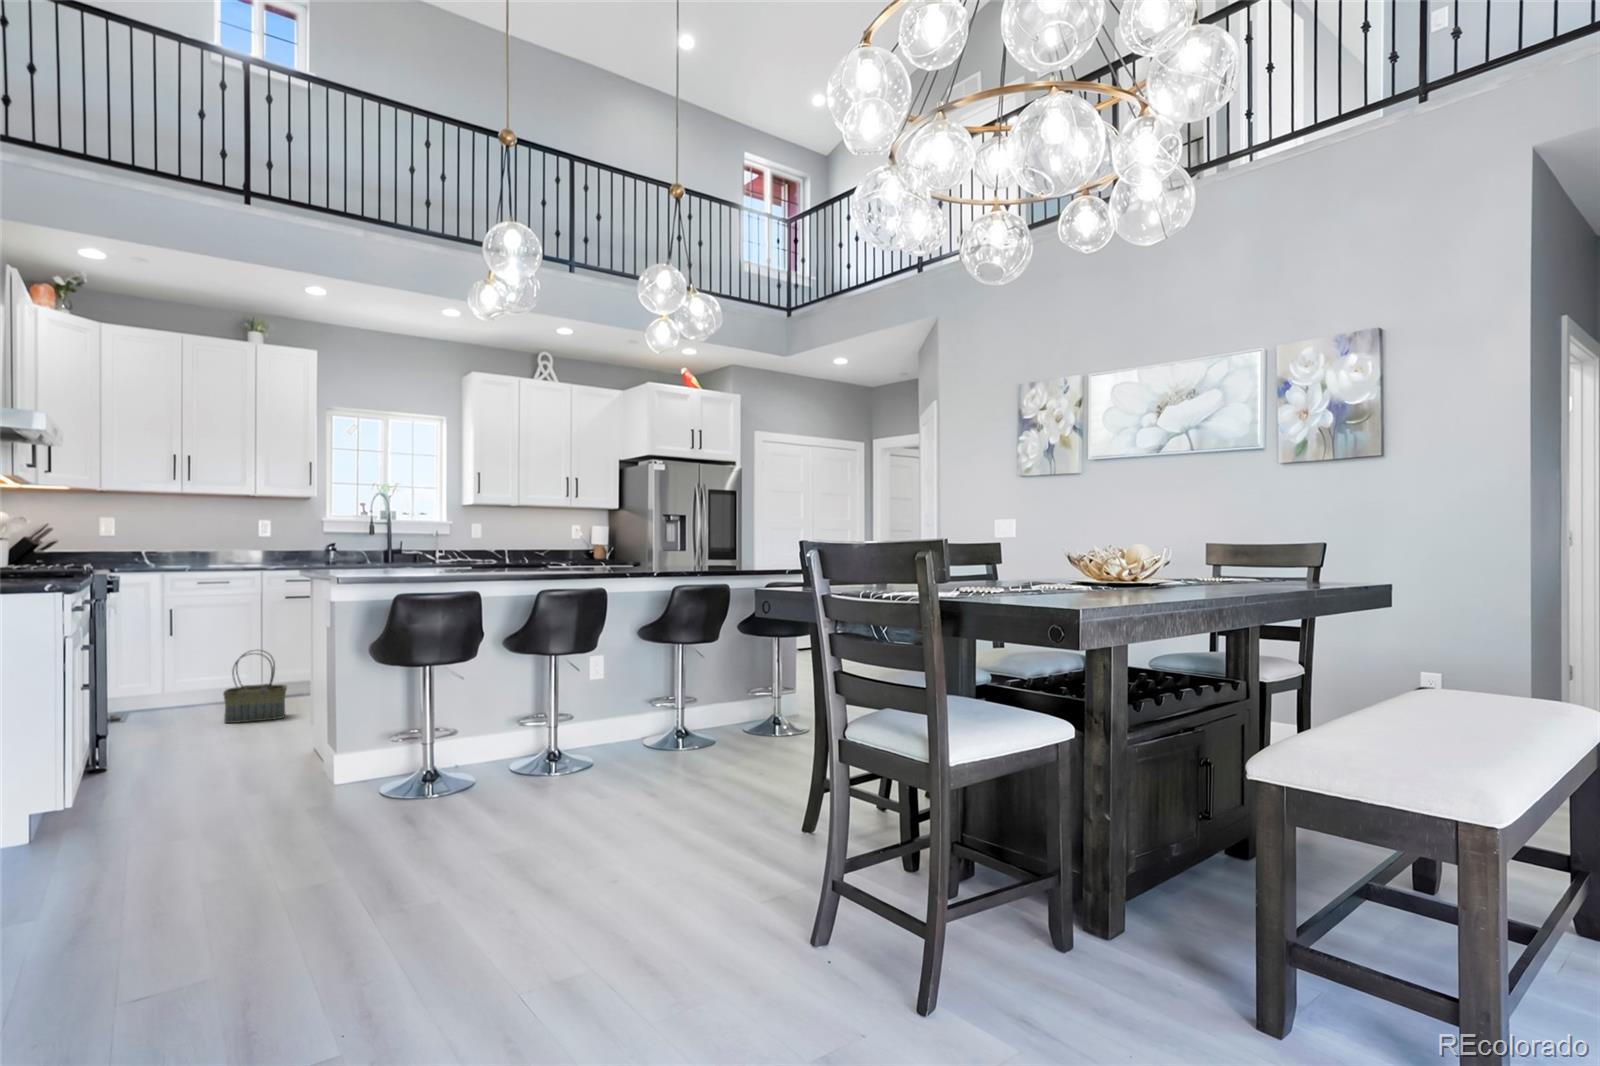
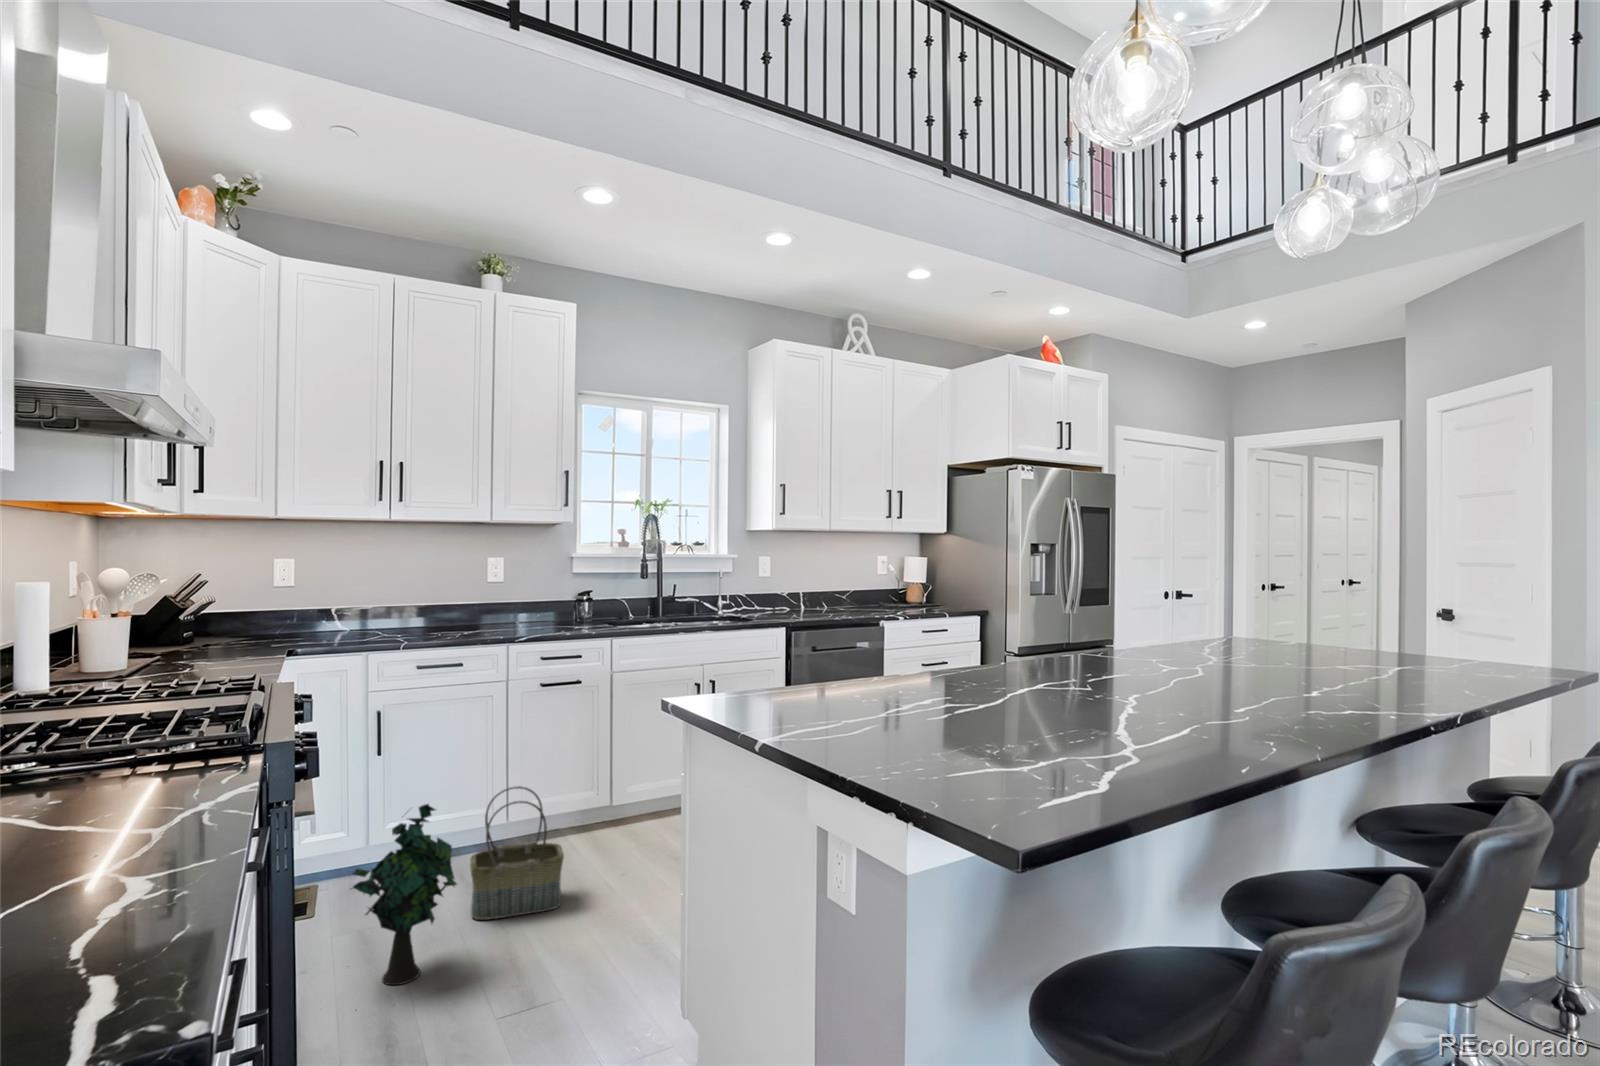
decorative plant: none [138,643,208,740] -> present [350,804,457,985]

